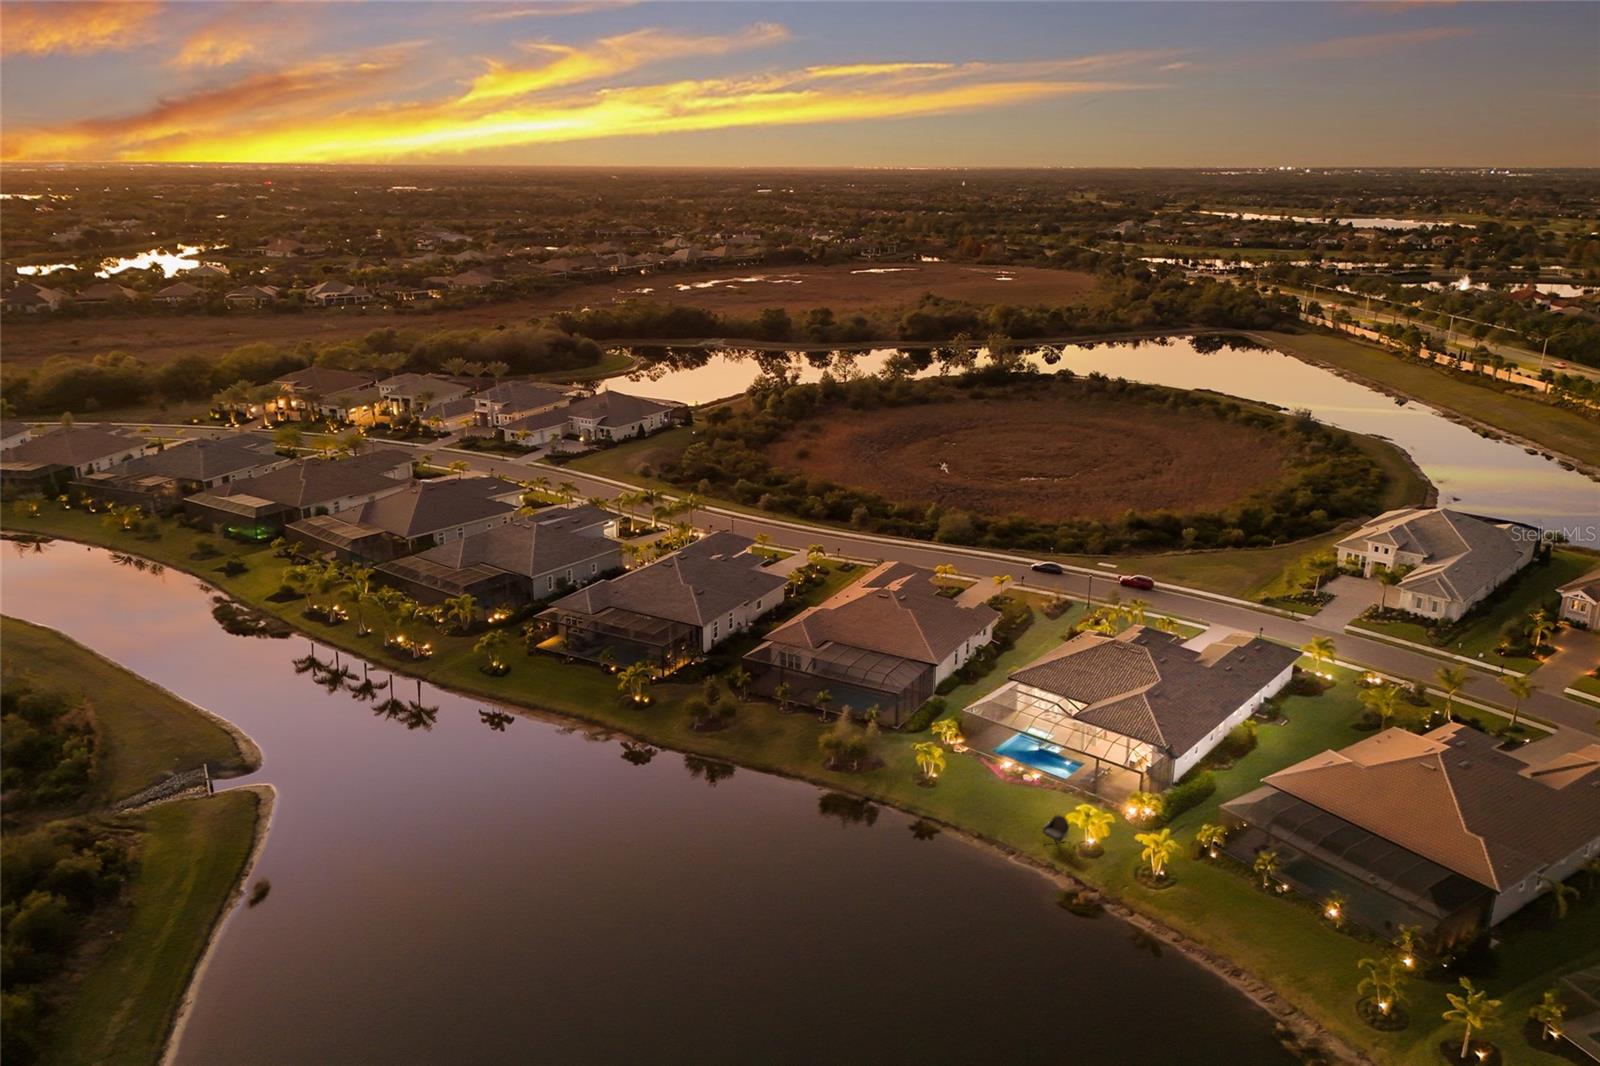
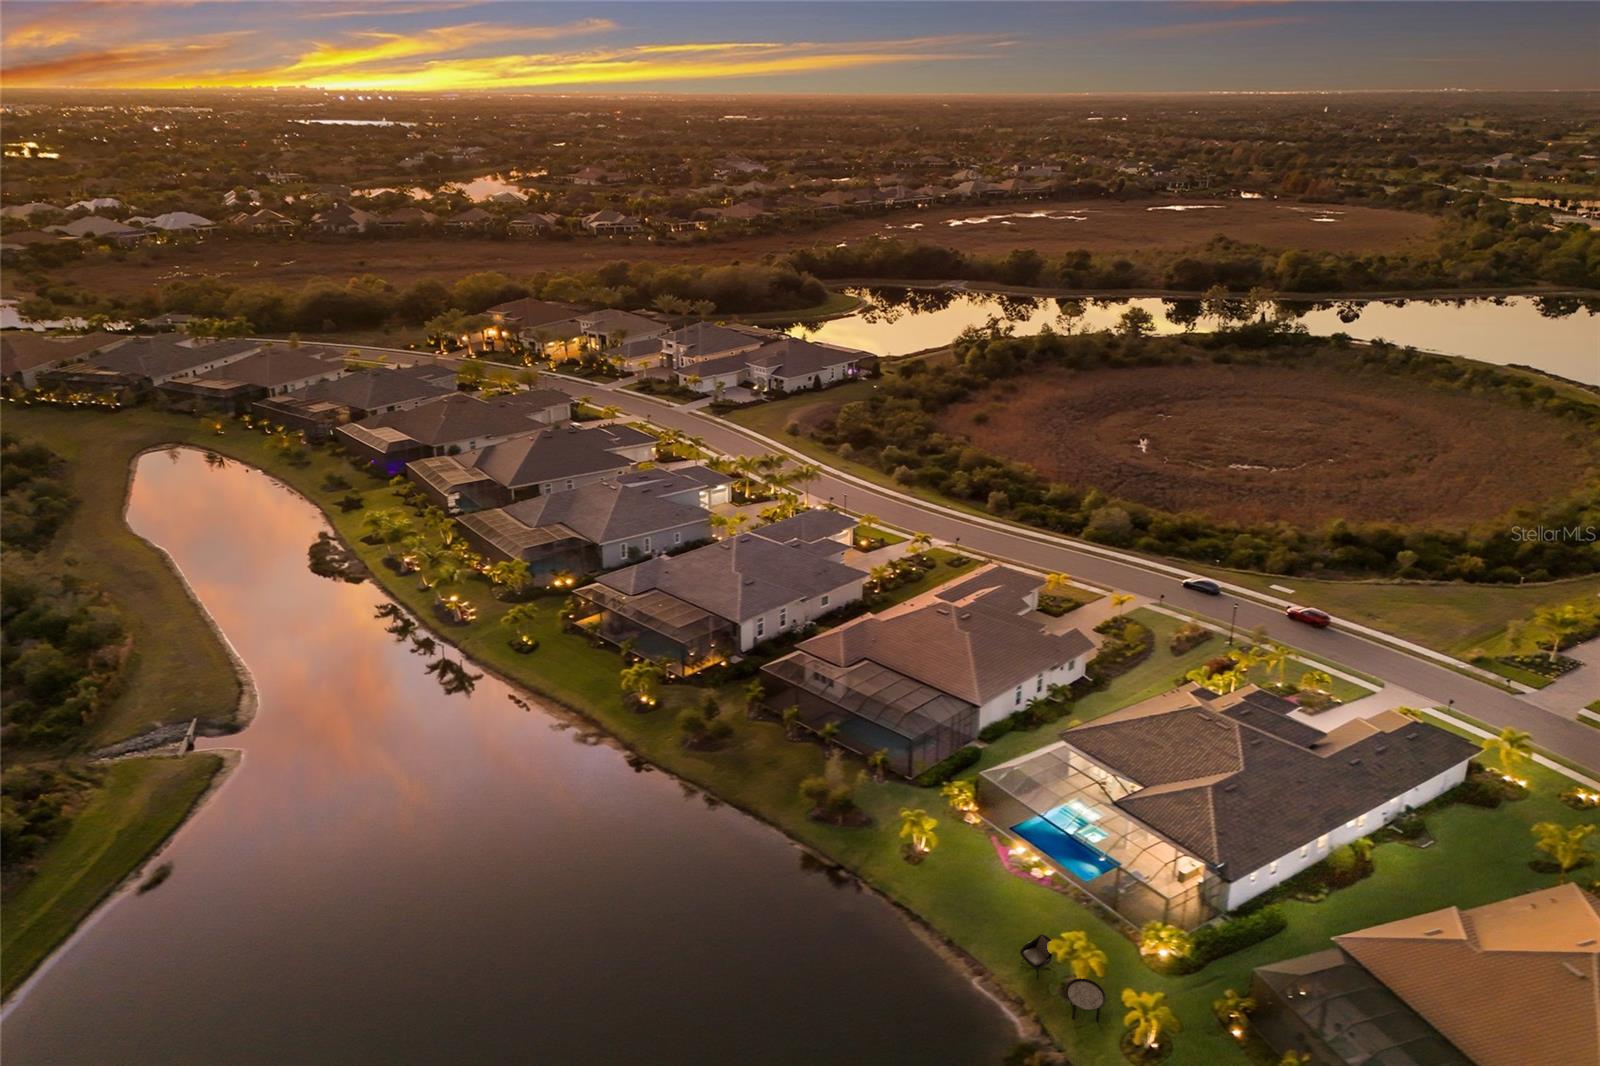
round table: none [1088,840,1120,872] -> present [1066,978,1106,1022]

